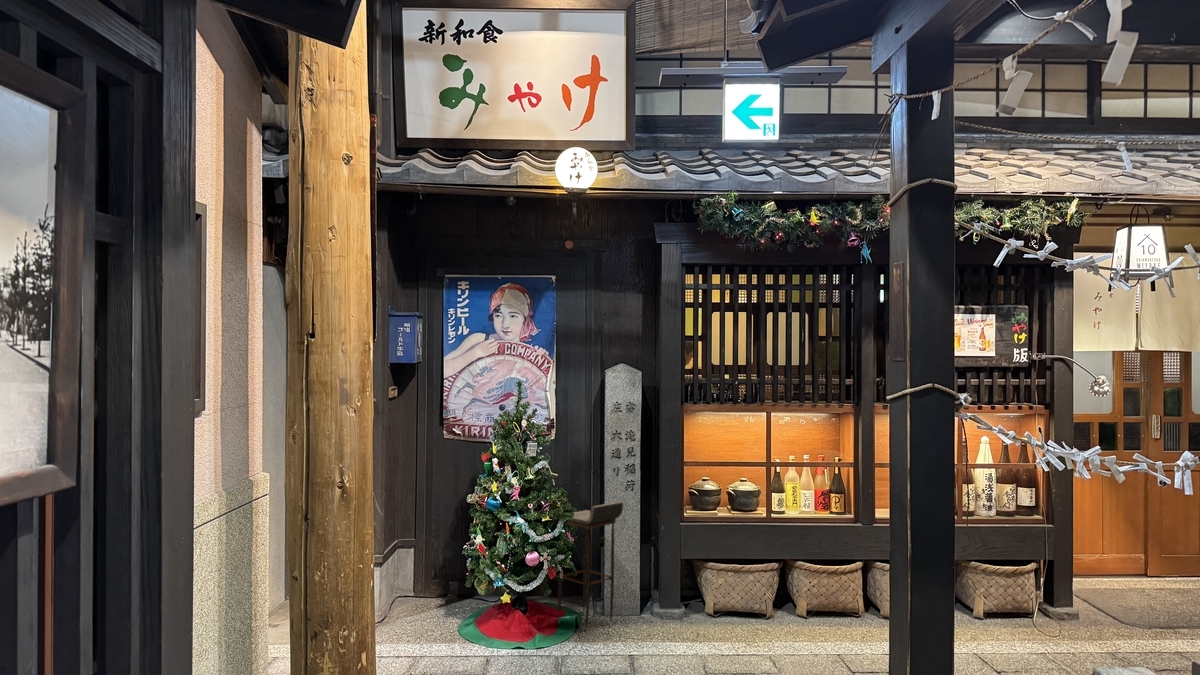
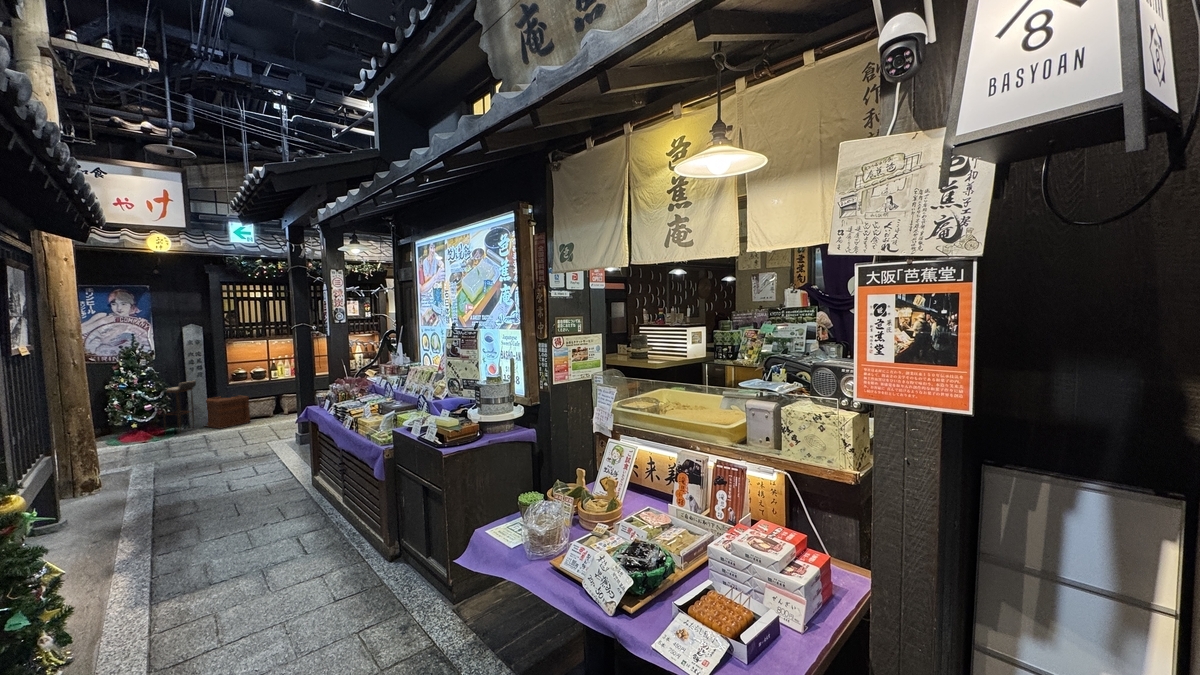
wooden crate: none [629,542,725,636] -> present [206,395,250,429]

